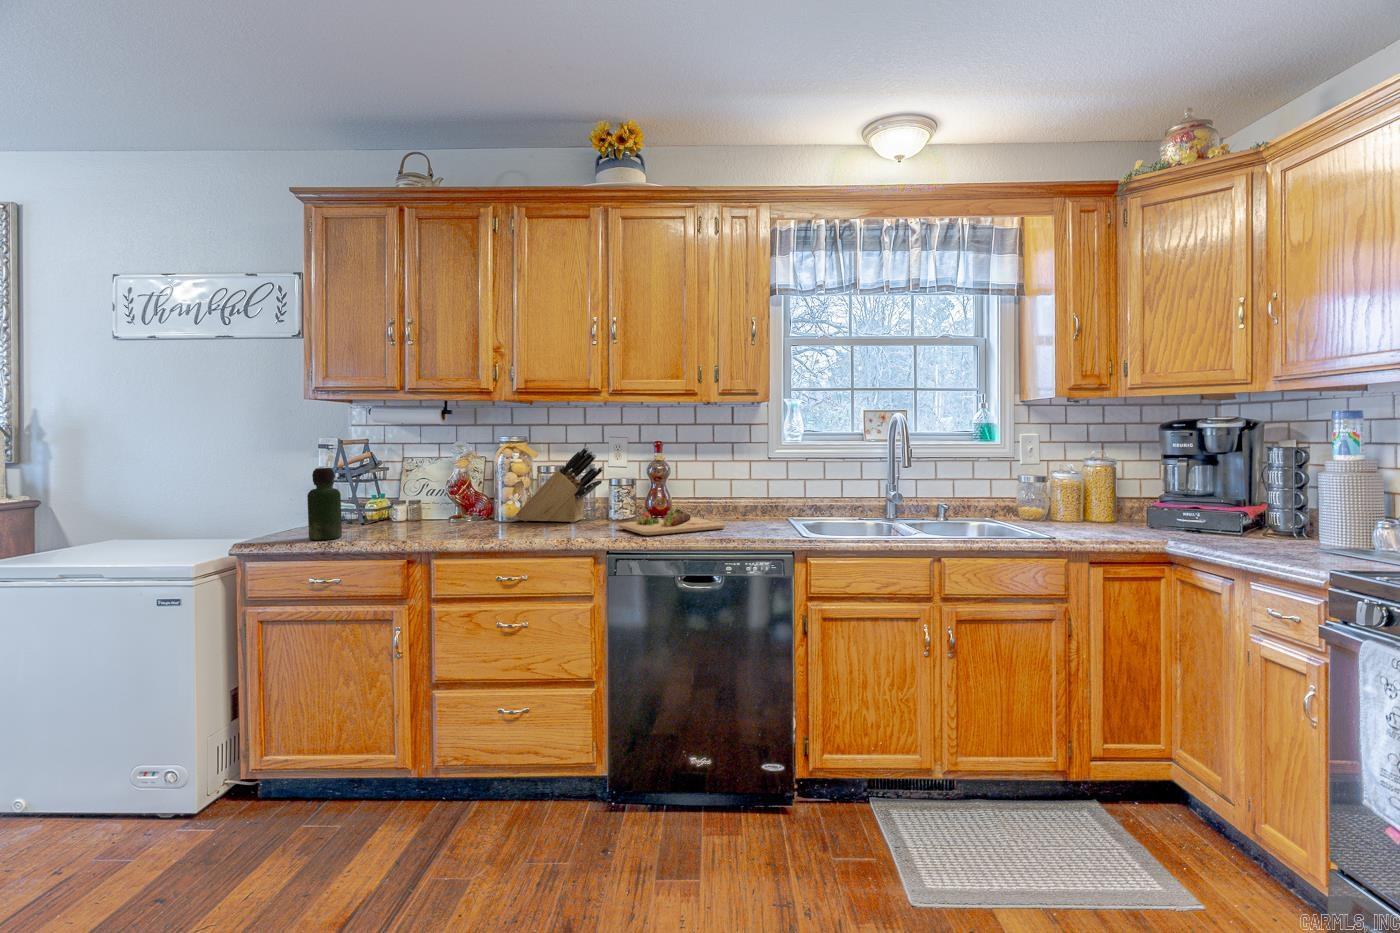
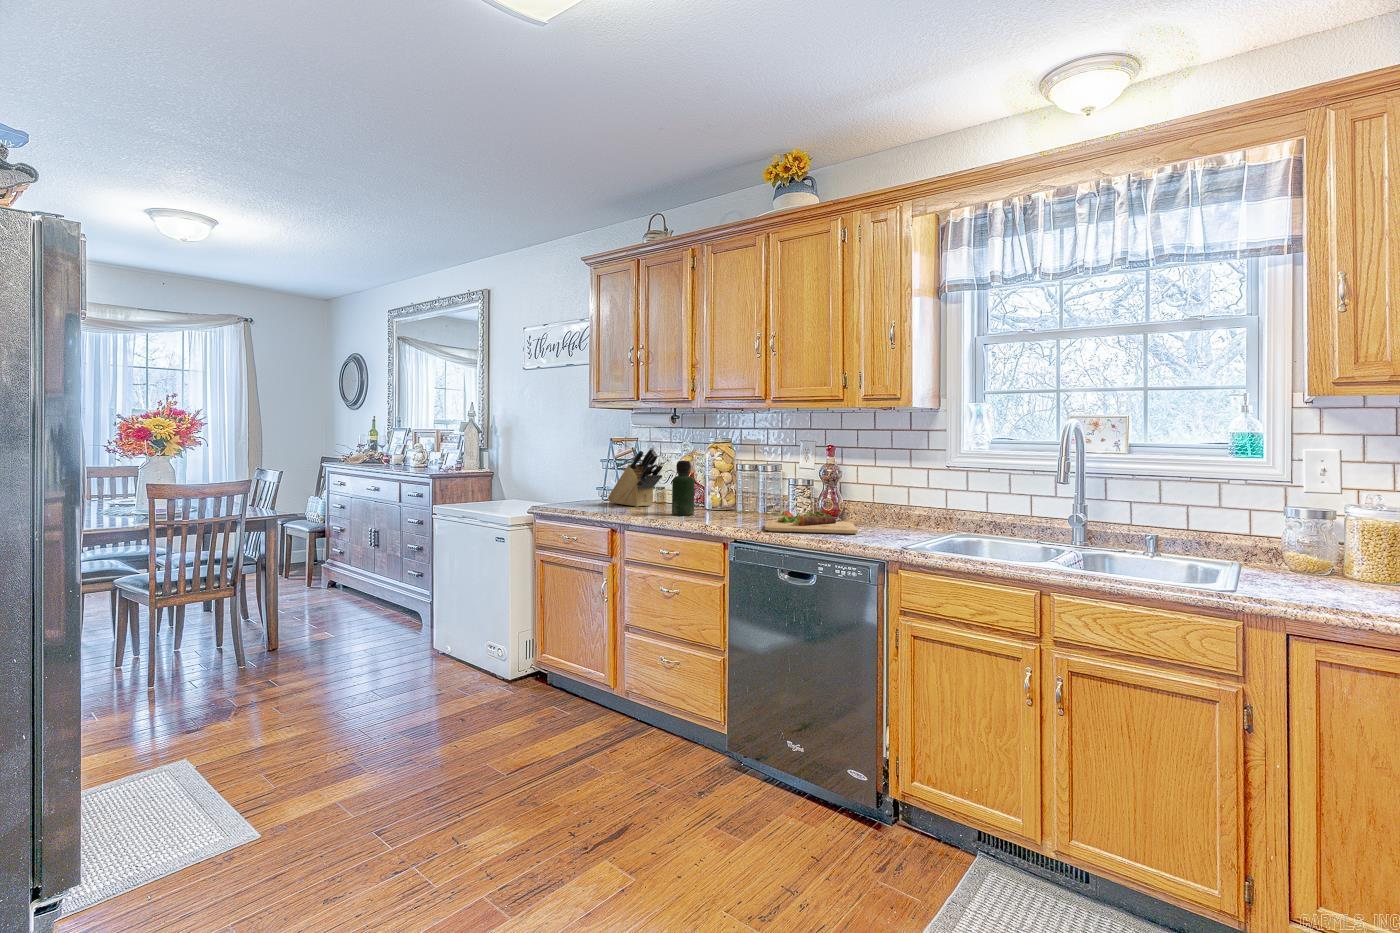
knife block: present [516,447,603,523] -> present [608,447,663,507]
bottle: present [307,468,342,540] -> present [672,461,694,515]

